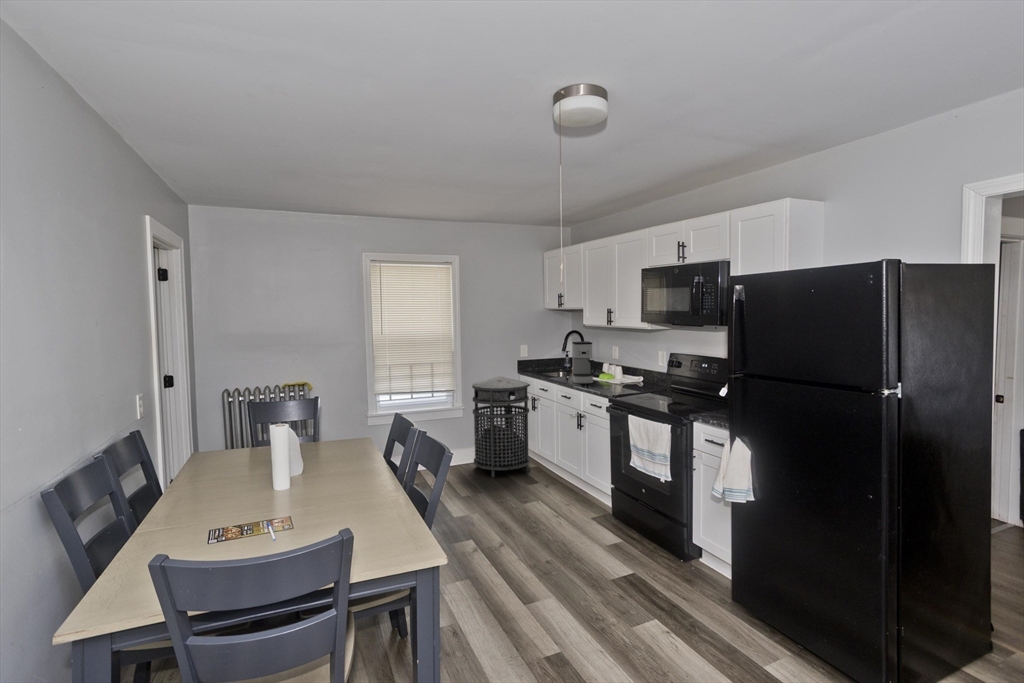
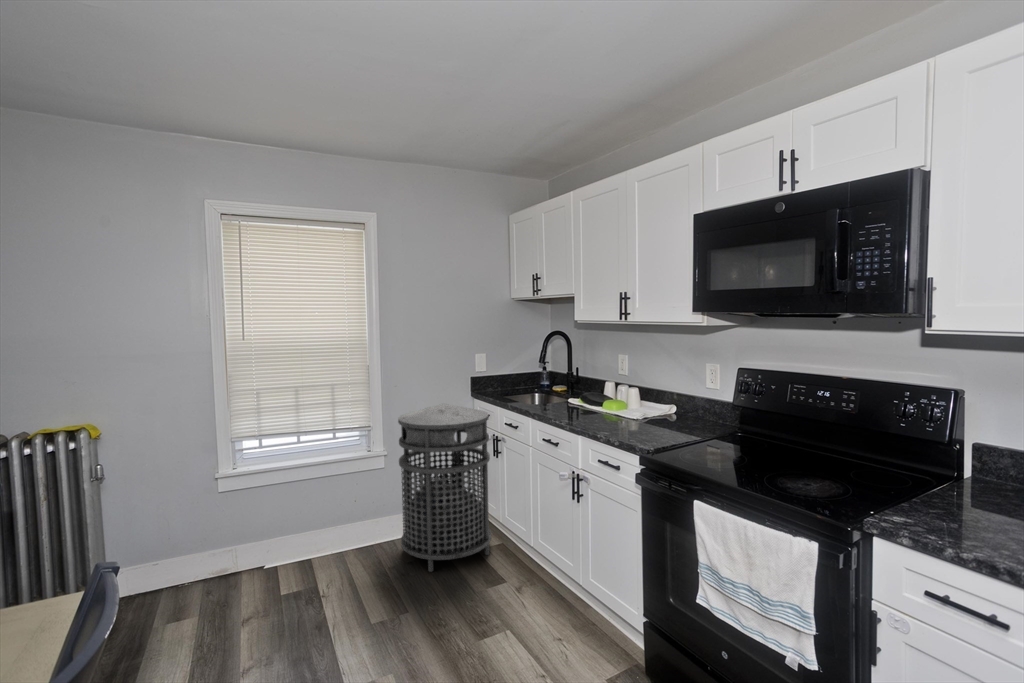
coffee maker: present [572,341,596,384] -> none [559,347,600,419]

